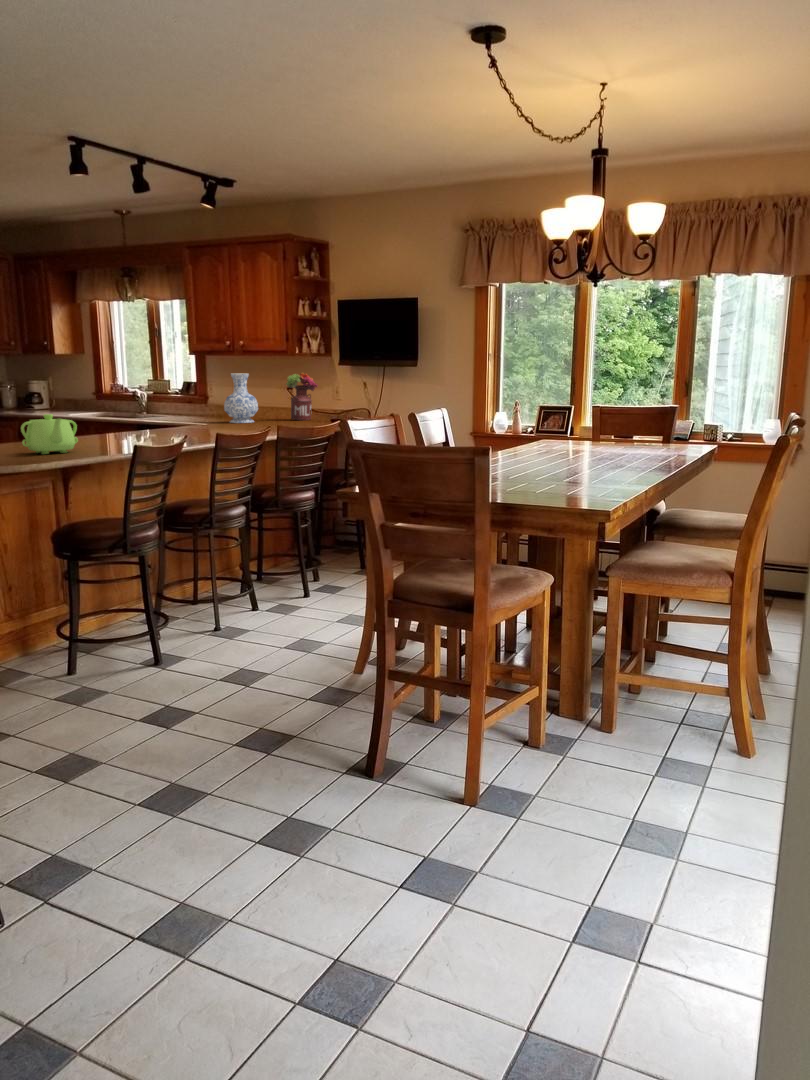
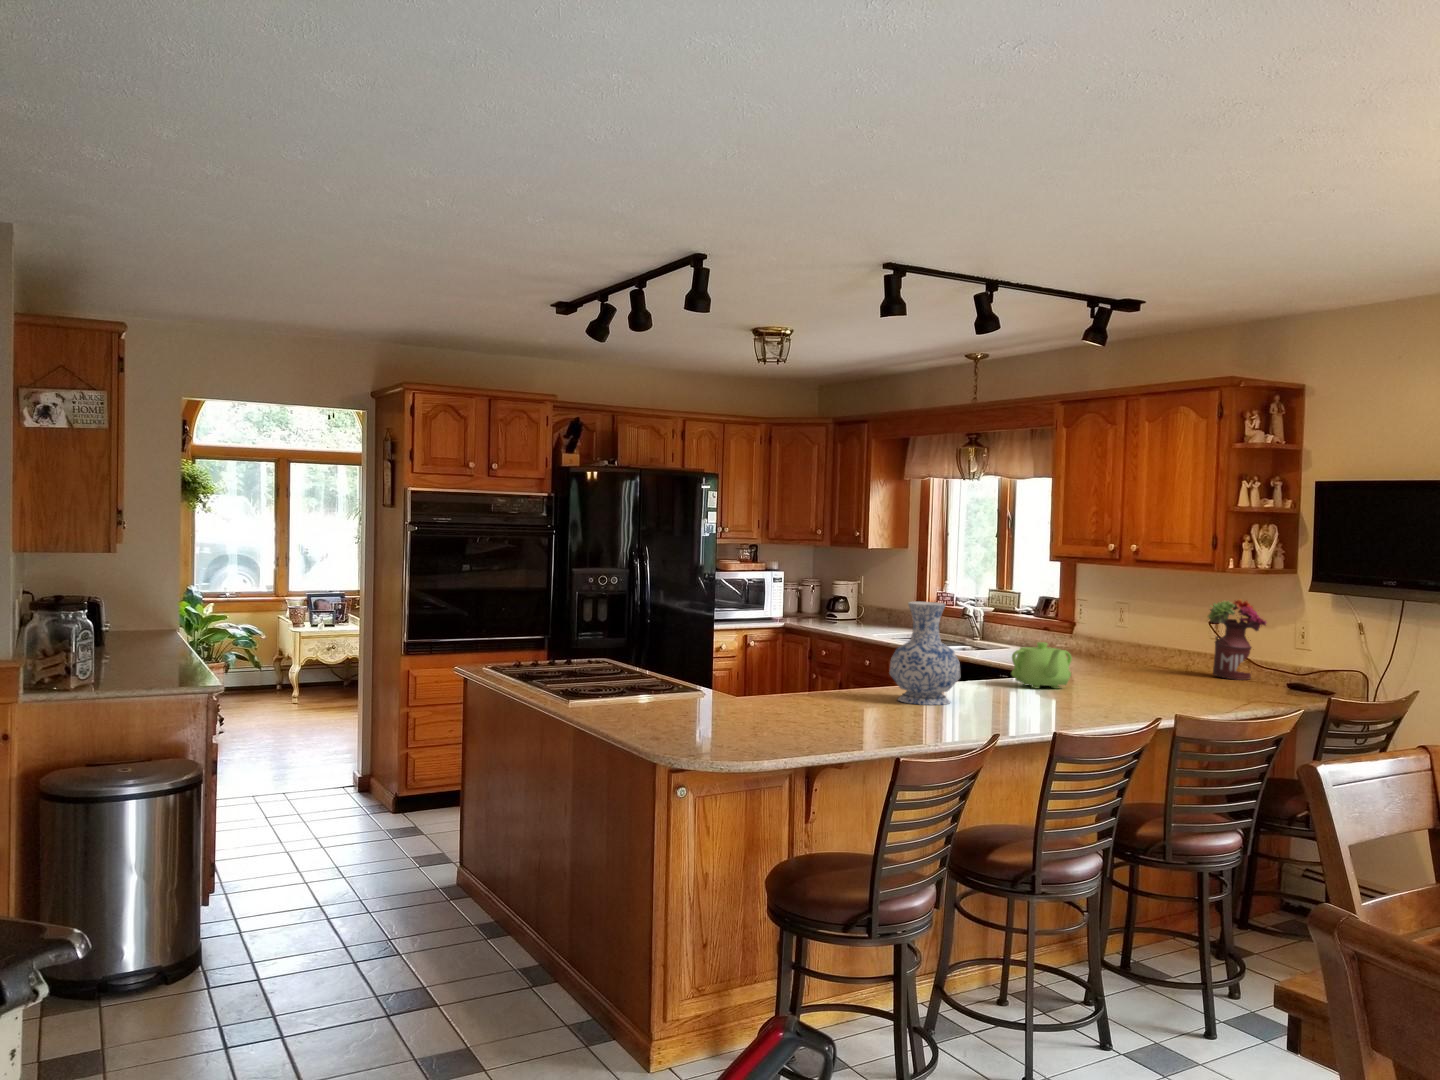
vase: present [224,374,258,423] -> present [889,602,960,705]
teapot: present [21,414,78,454] -> present [1011,642,1072,689]

